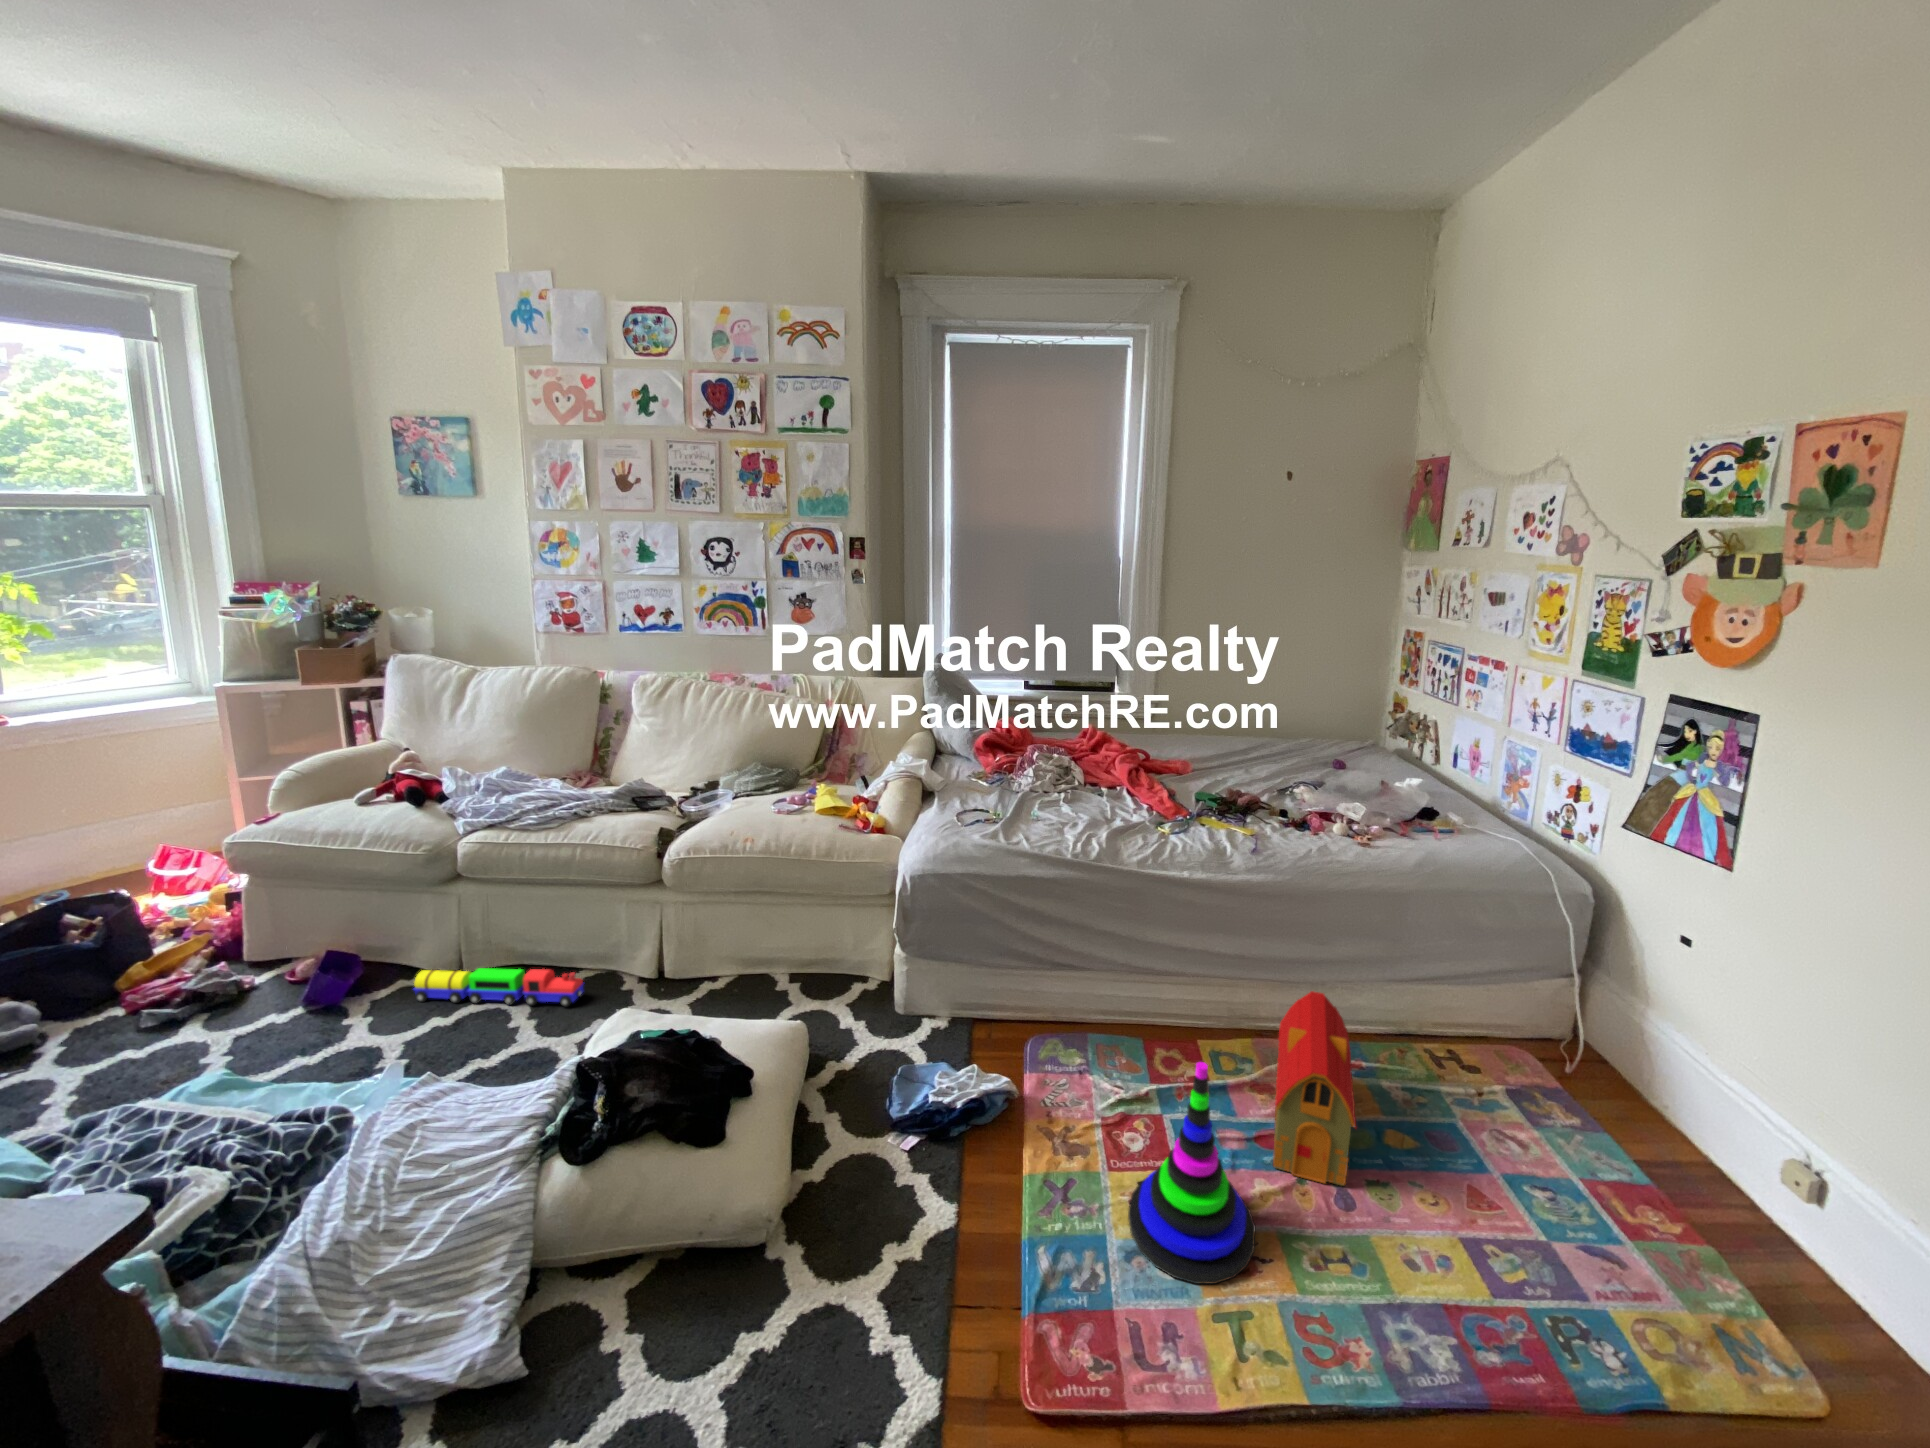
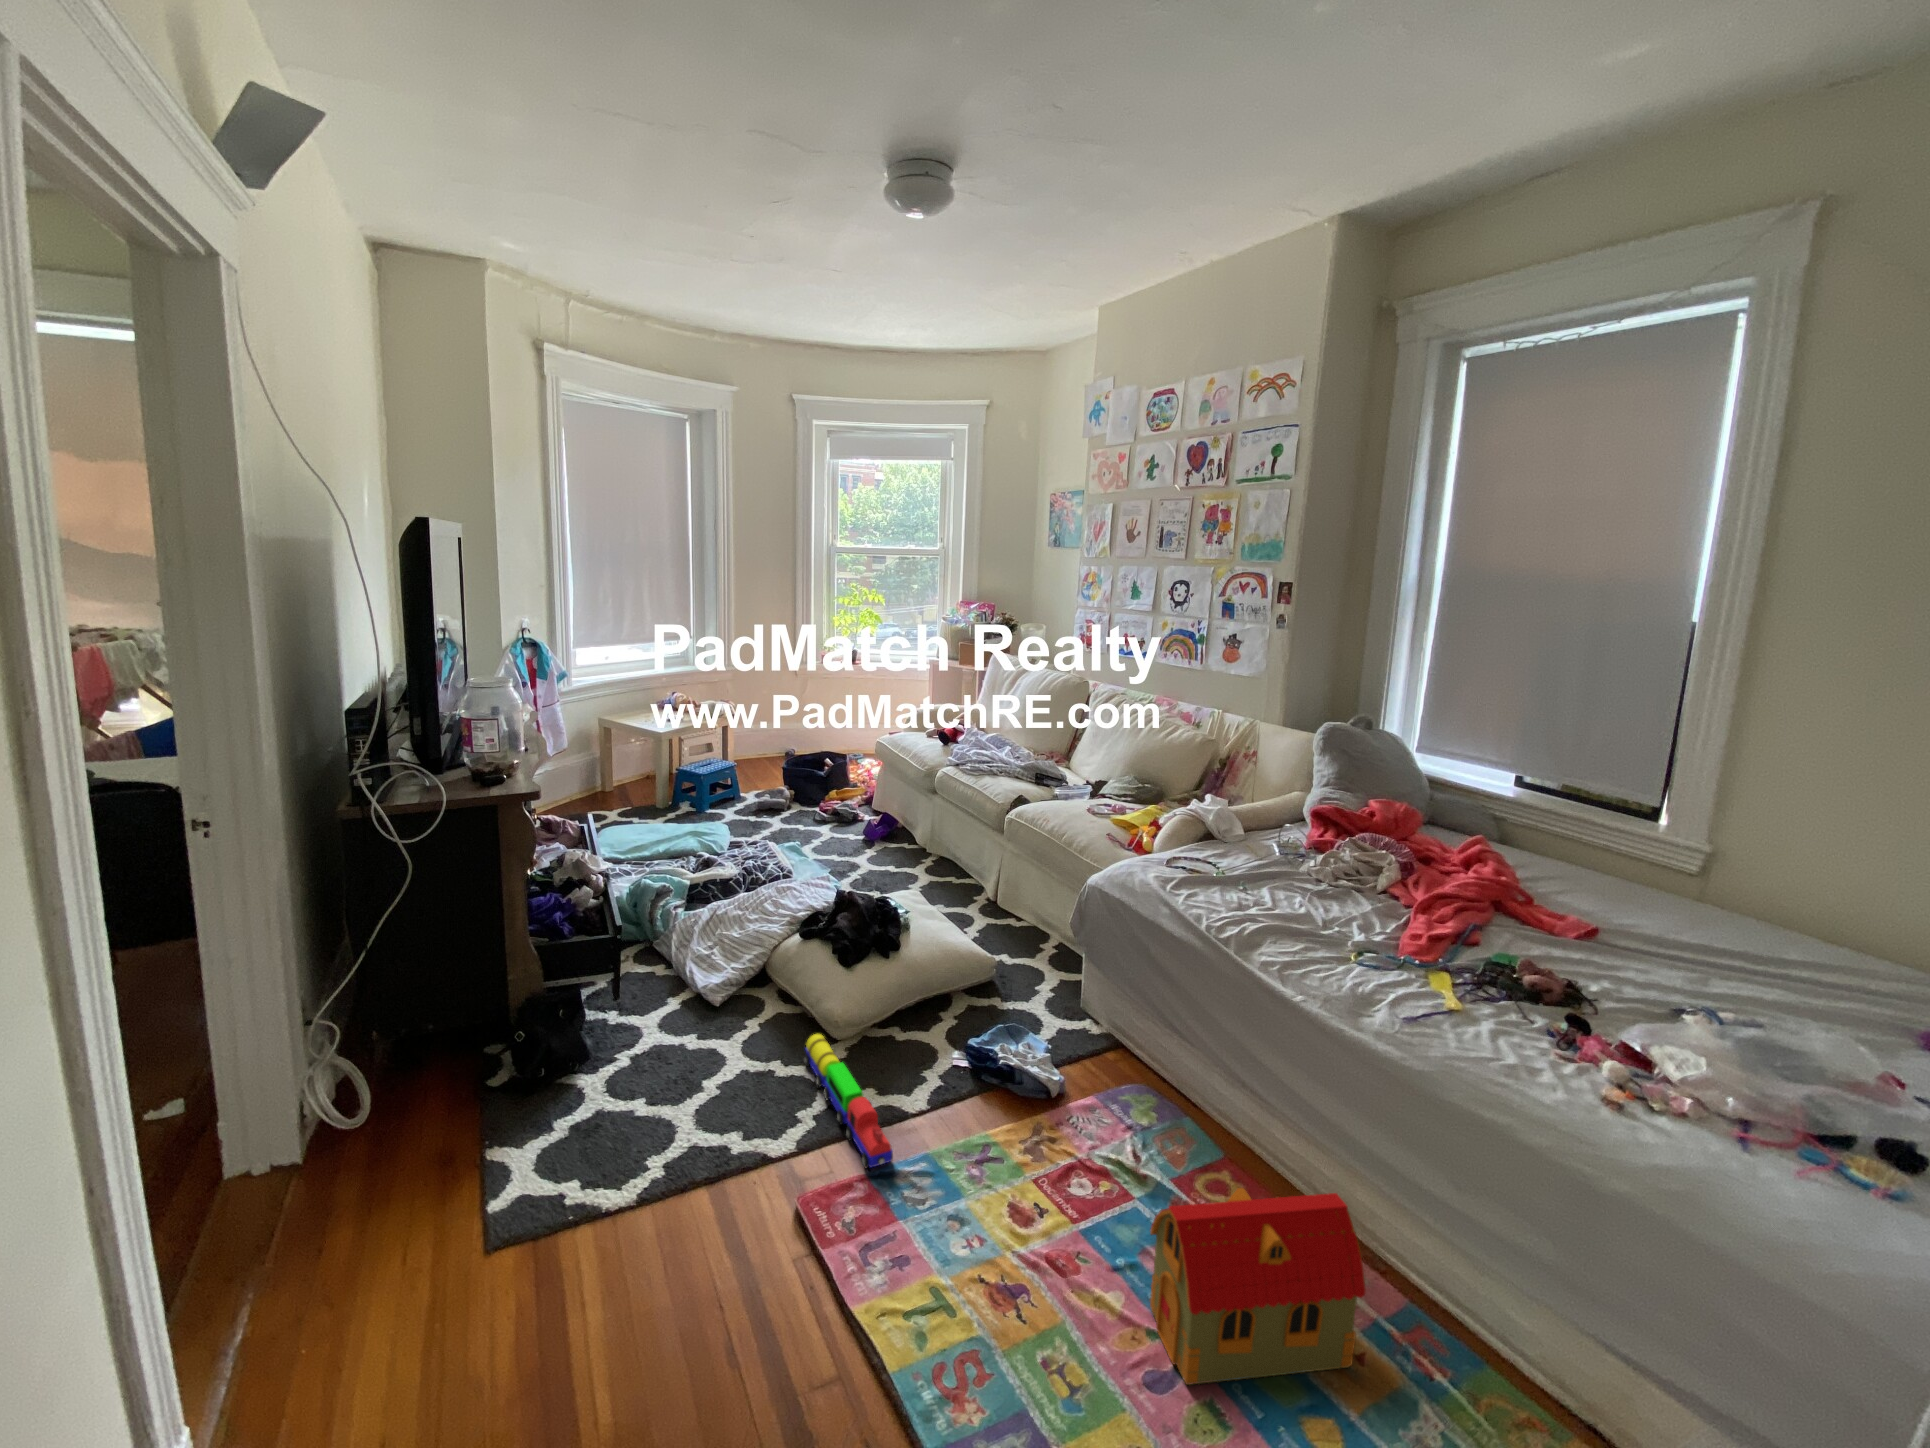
toy train: present [414,968,583,1007] -> present [804,1034,893,1168]
stacking toy: present [1128,1062,1255,1284] -> none [955,1081,1083,1309]

